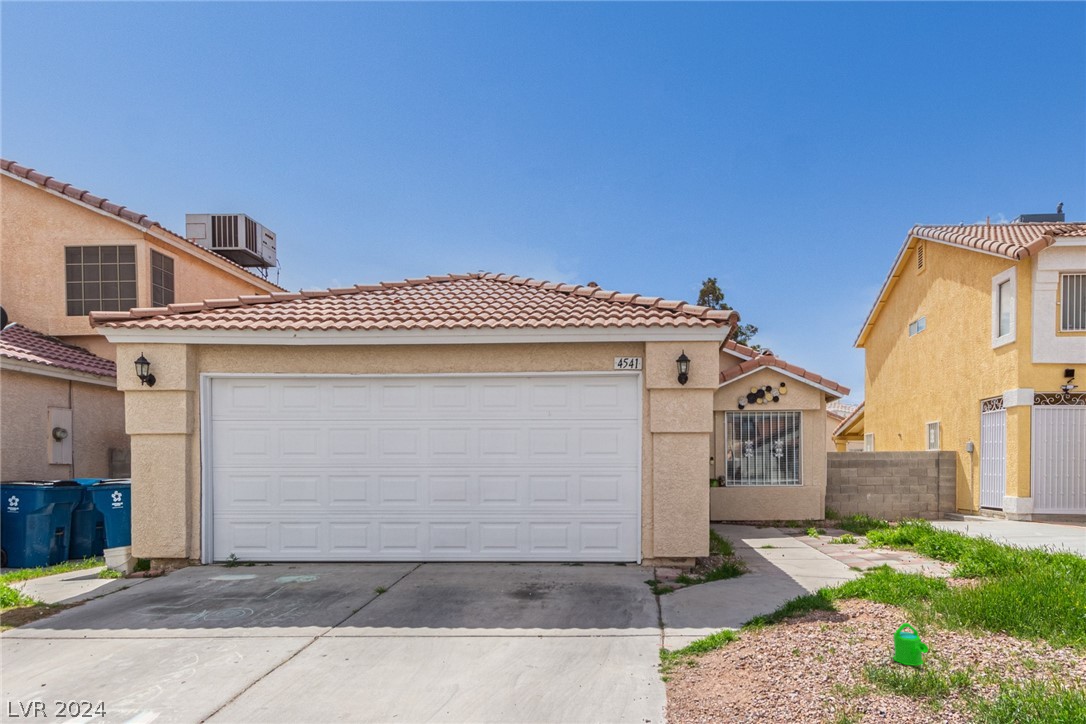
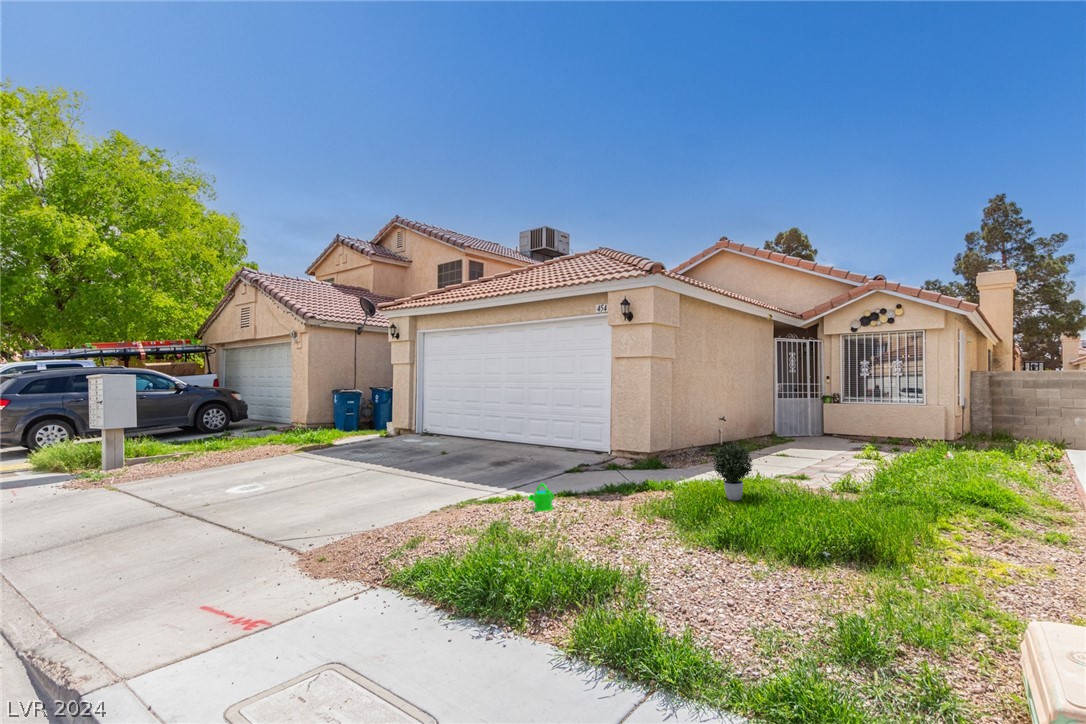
potted plant: none [1001,538,1057,603] -> present [712,444,753,501]

